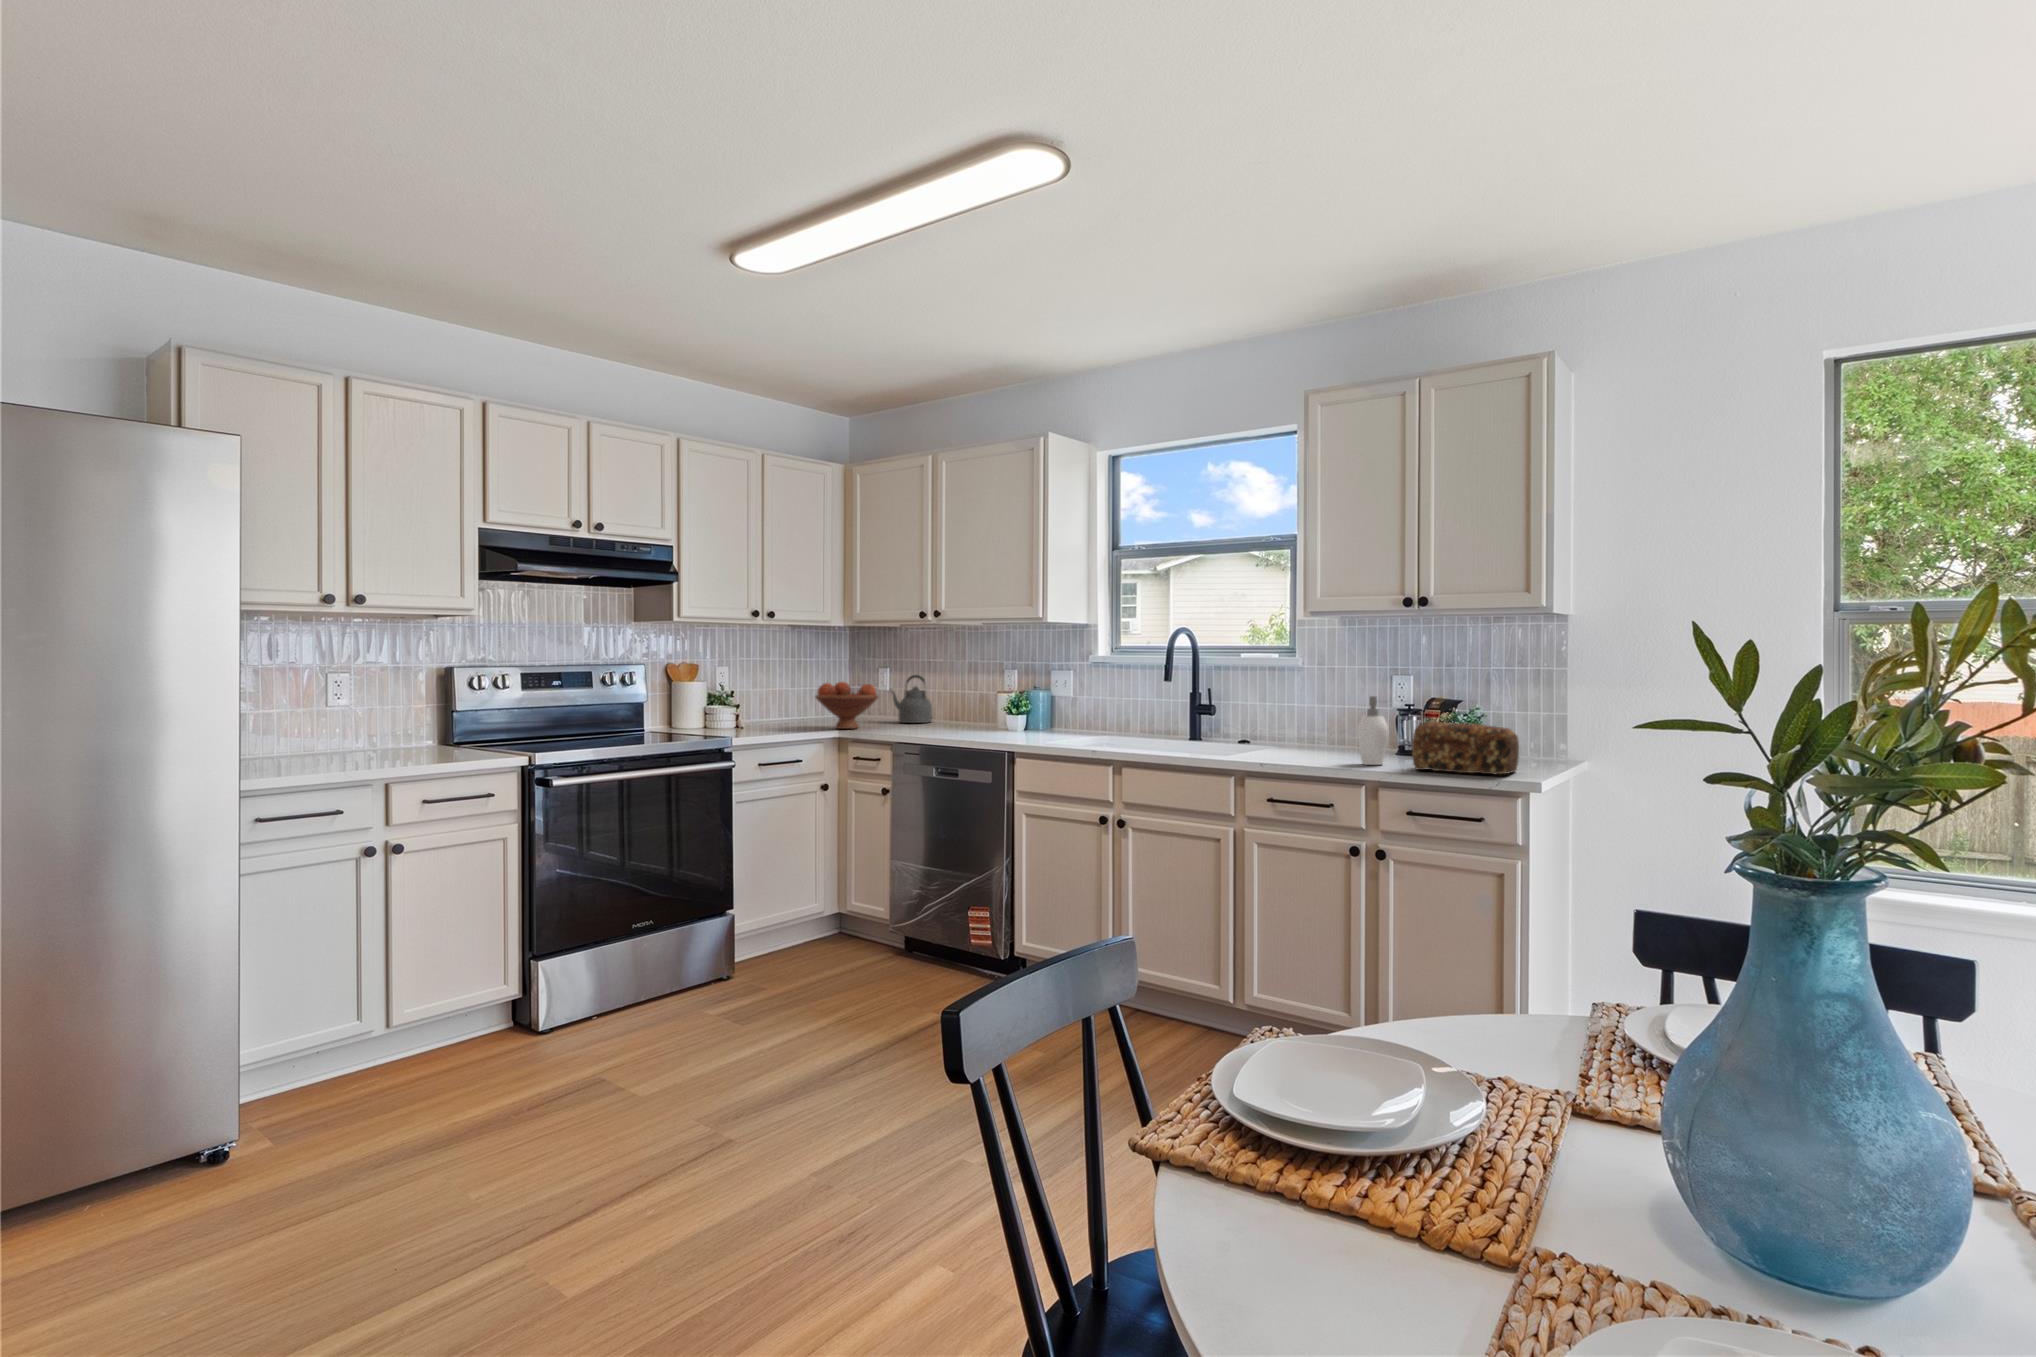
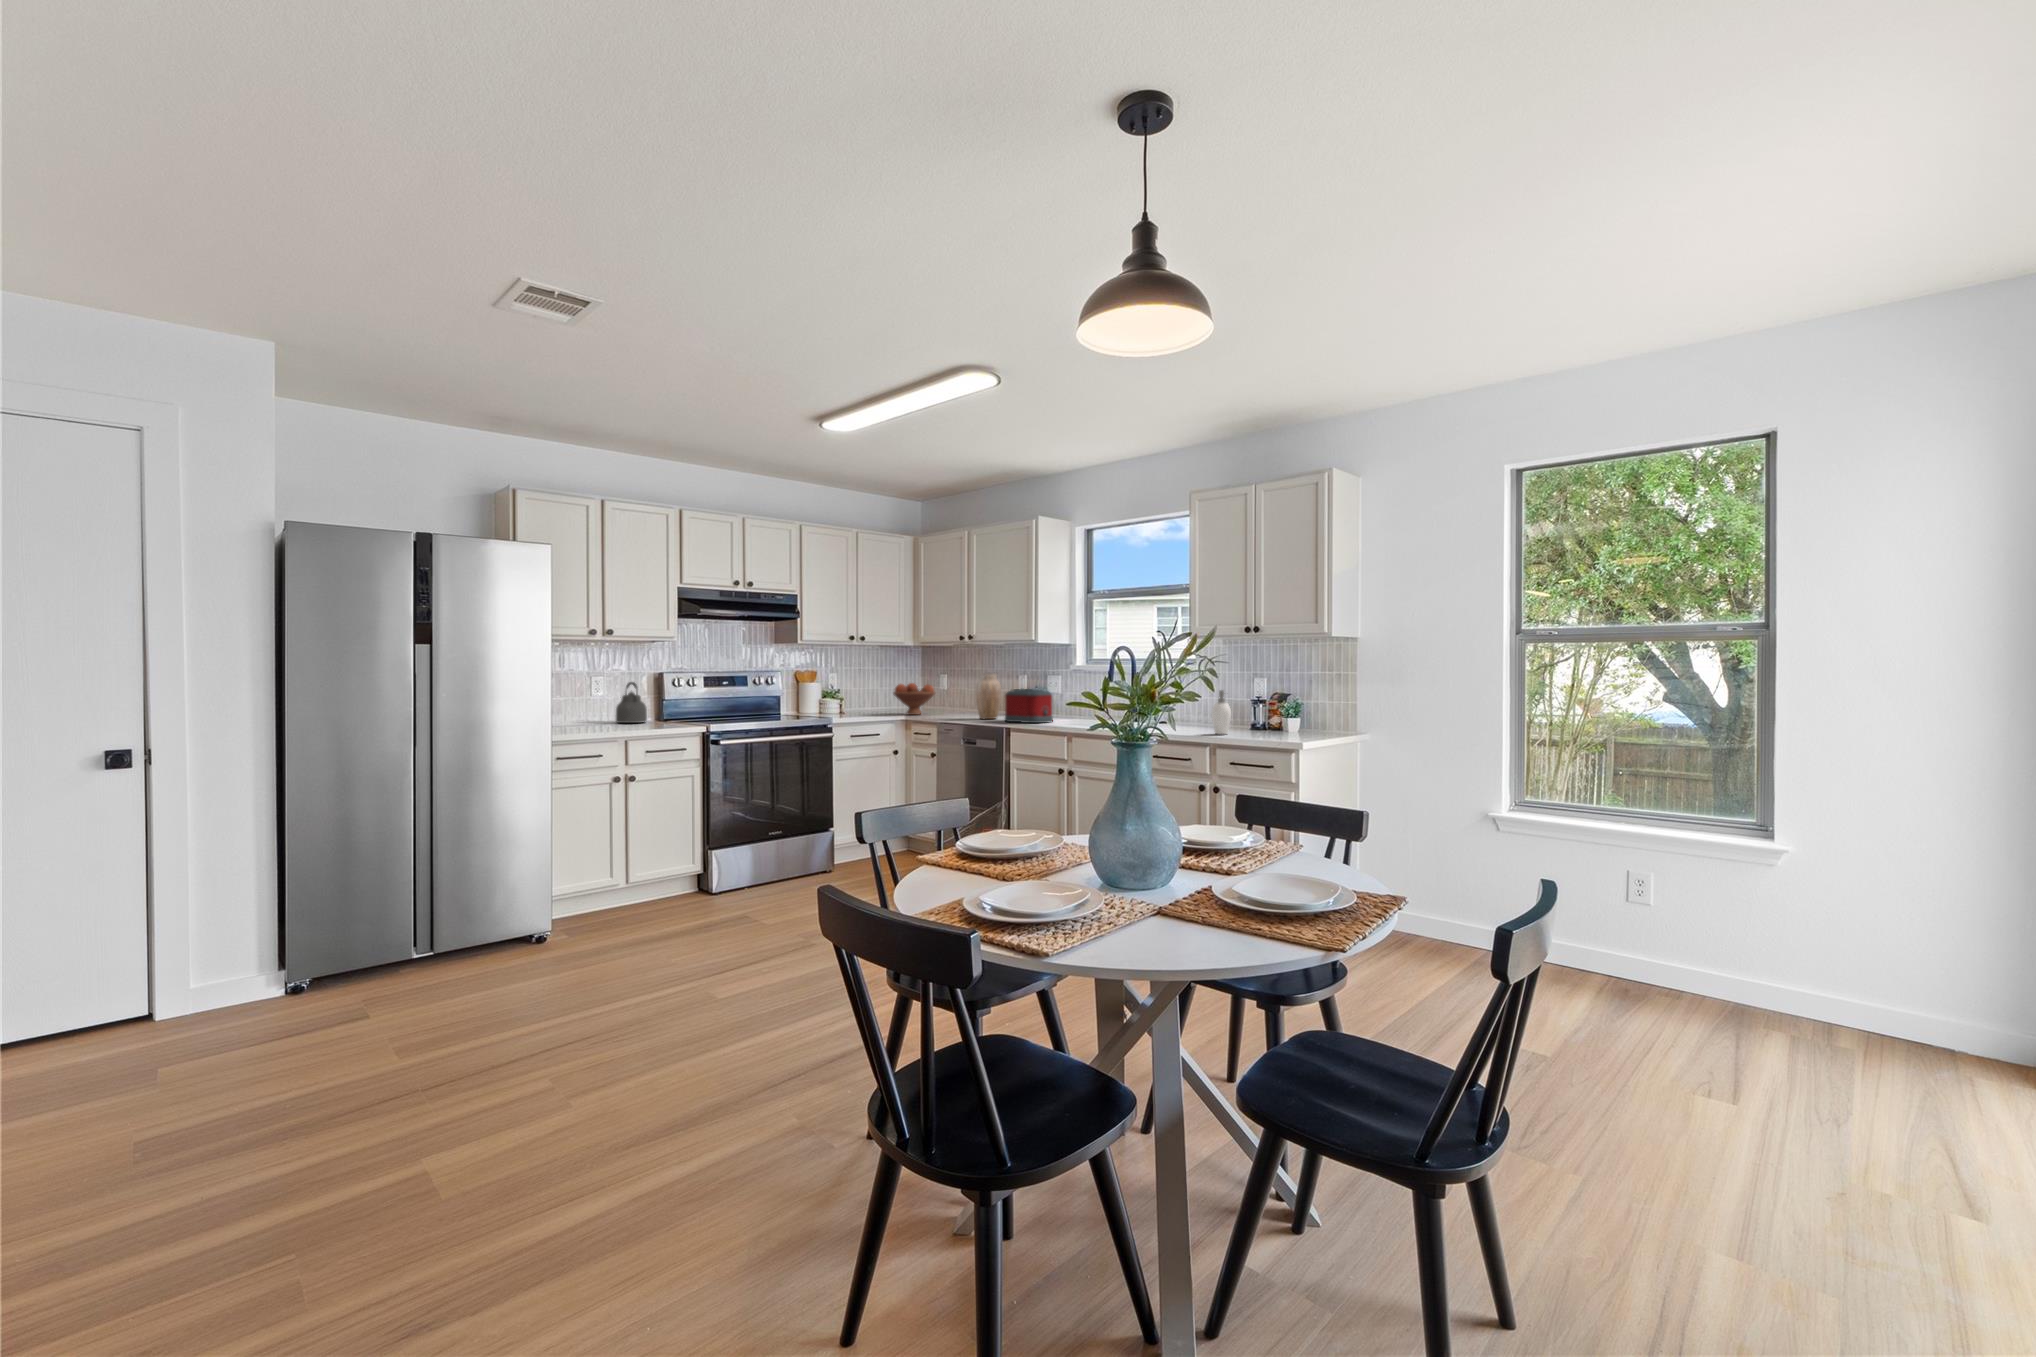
vase: none [950,667,988,737] -> present [975,673,1001,719]
kettle: present [891,675,932,723] -> present [616,682,647,723]
toaster: none [999,692,1075,744] -> present [1005,689,1053,723]
bread loaf: present [1412,722,1519,775] -> none [1238,706,1305,739]

